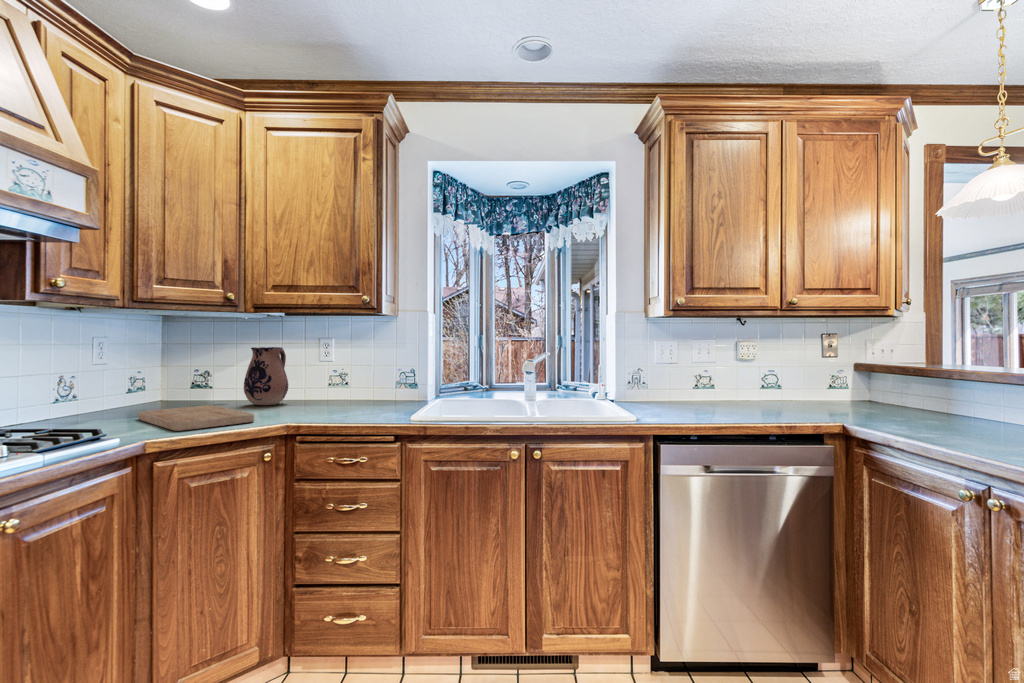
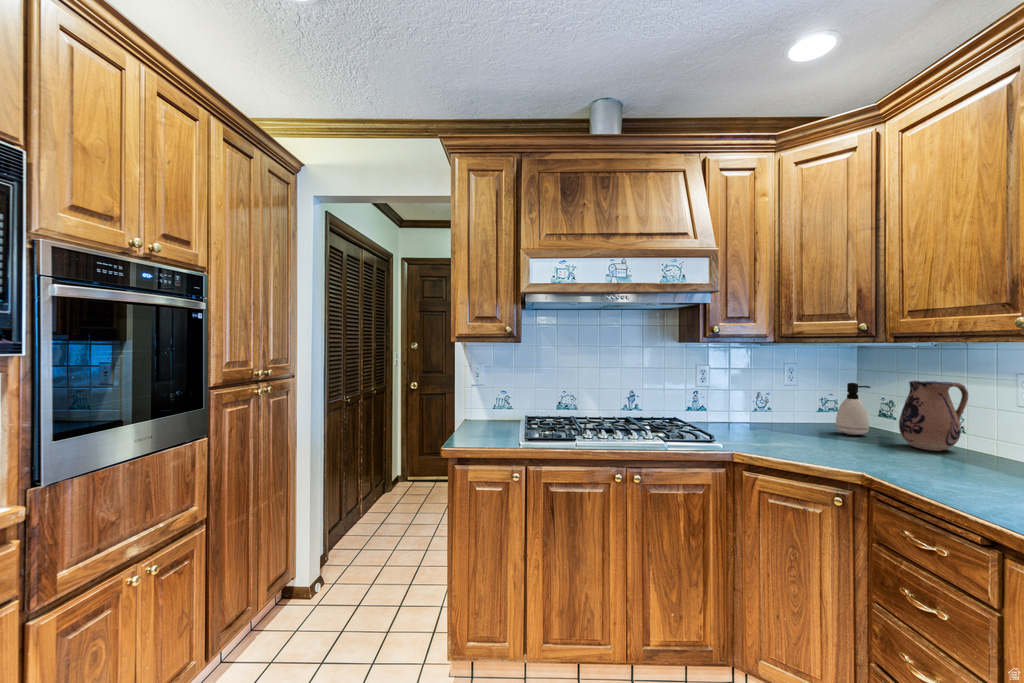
soap dispenser: none [174,354,209,407] -> present [836,383,870,435]
cutting board: present [138,405,254,431] -> none [765,429,851,459]

